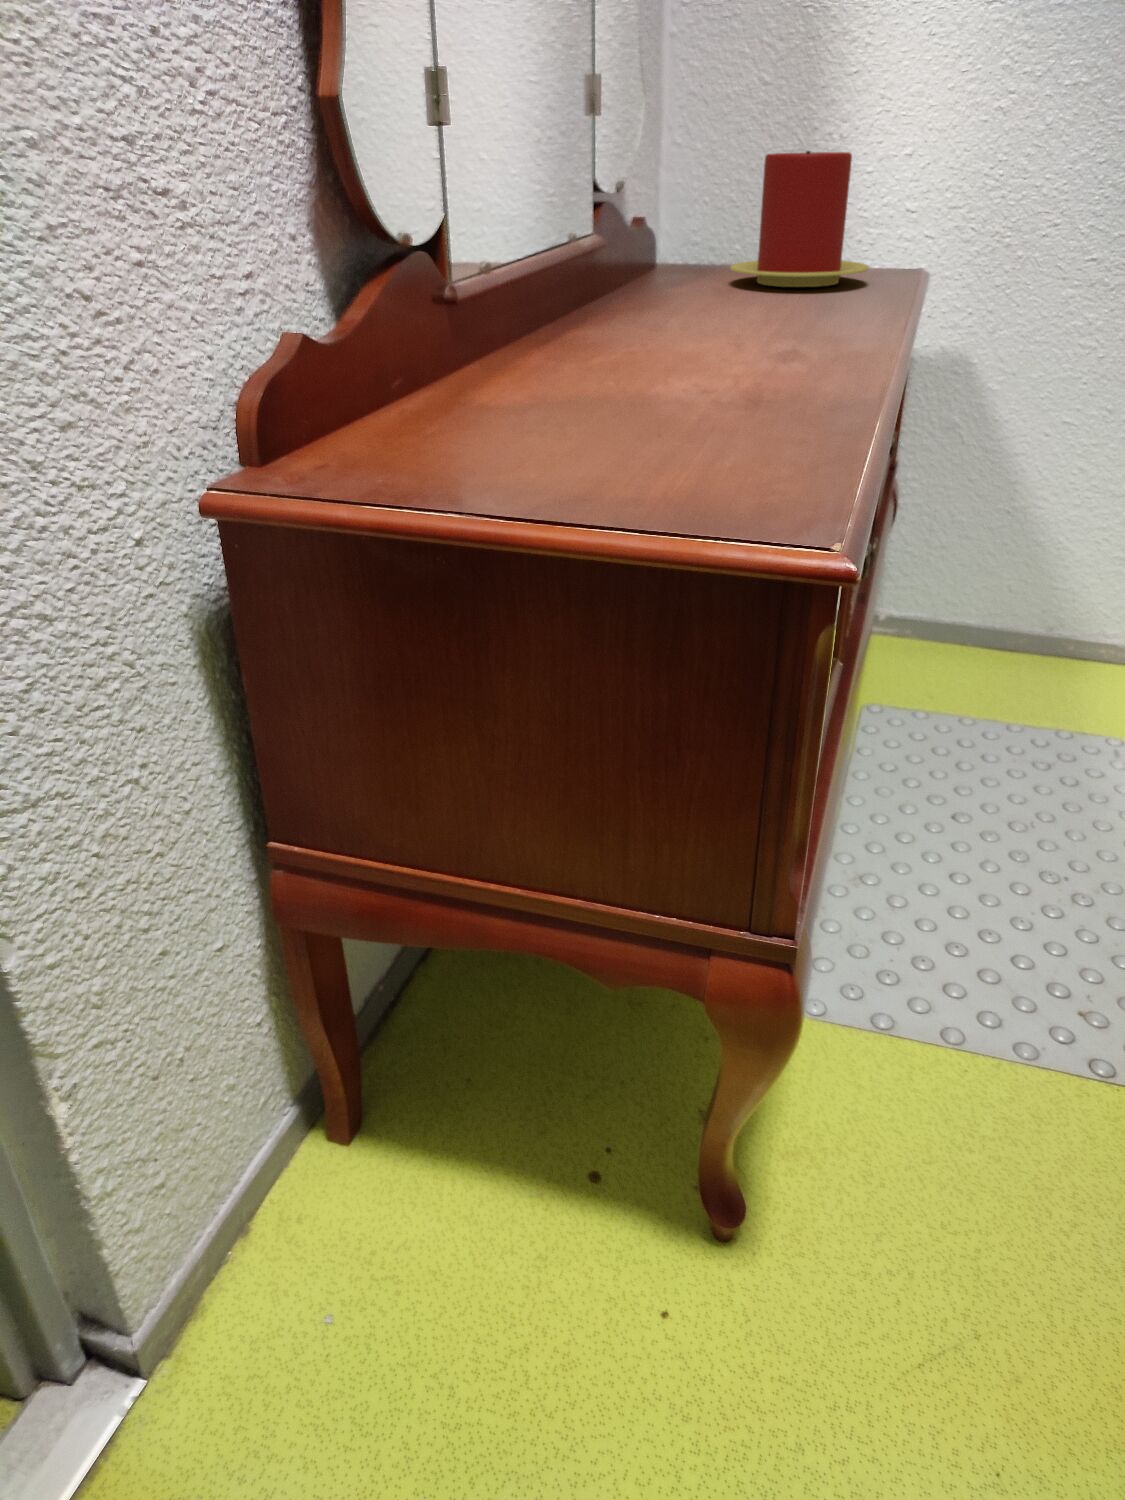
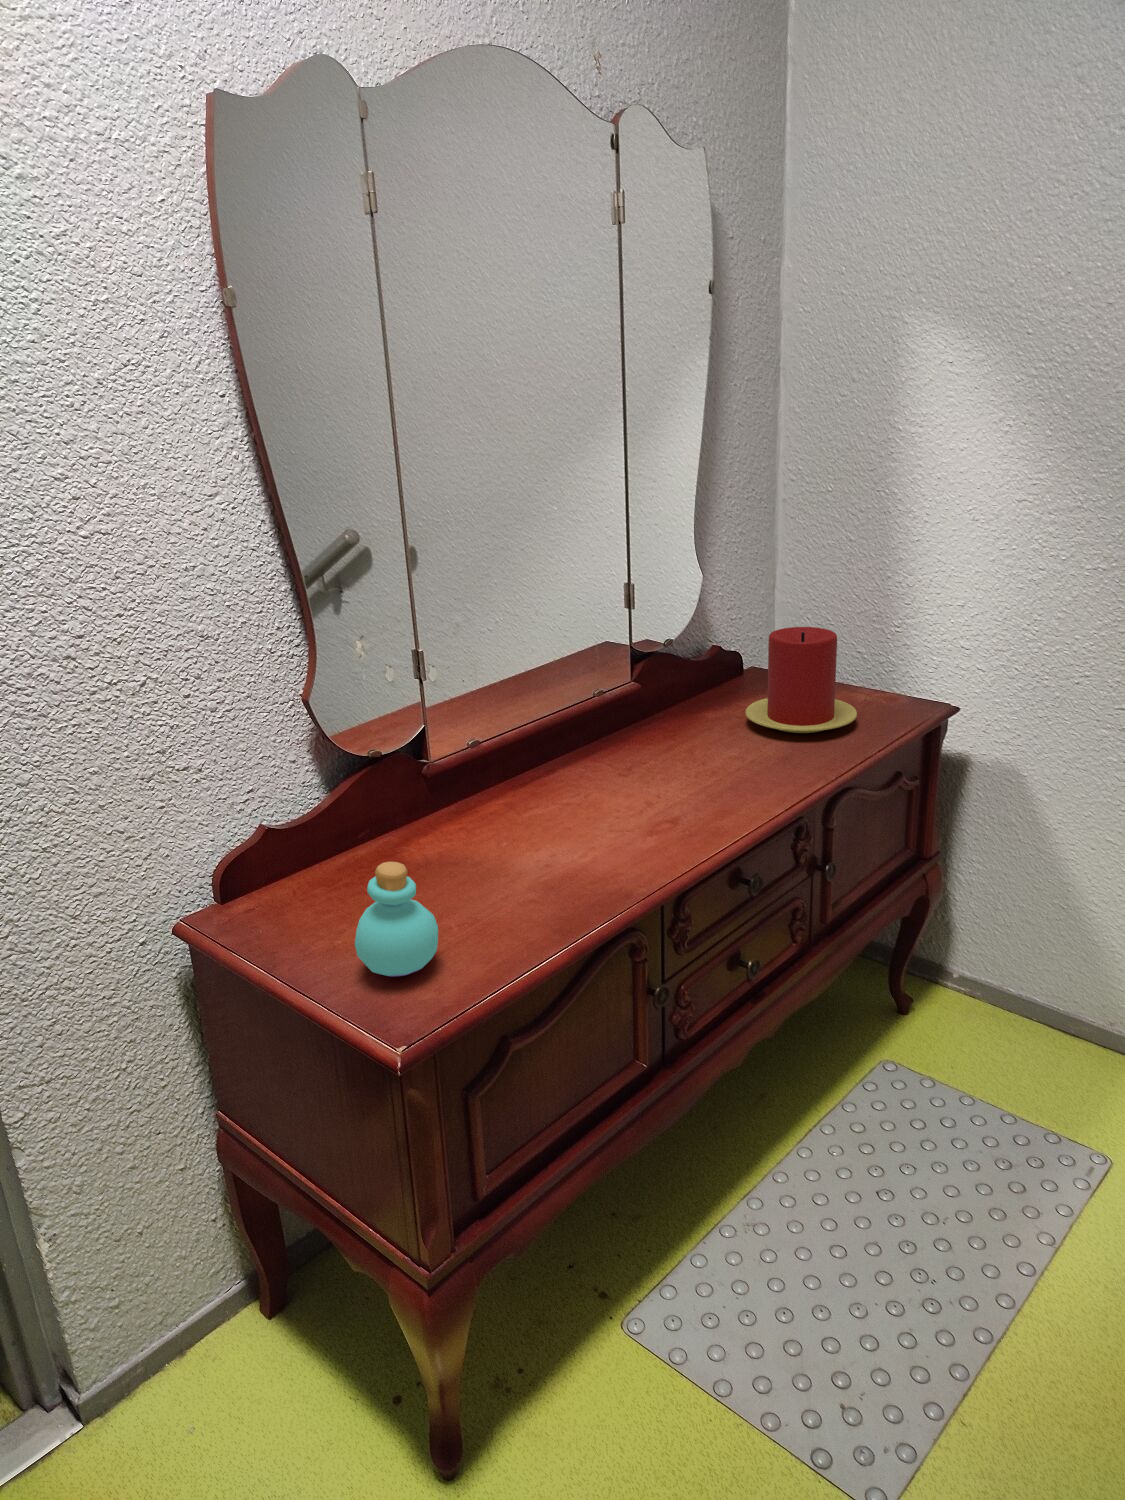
perfume bottle: none [627,269,765,474] -> present [355,862,438,977]

